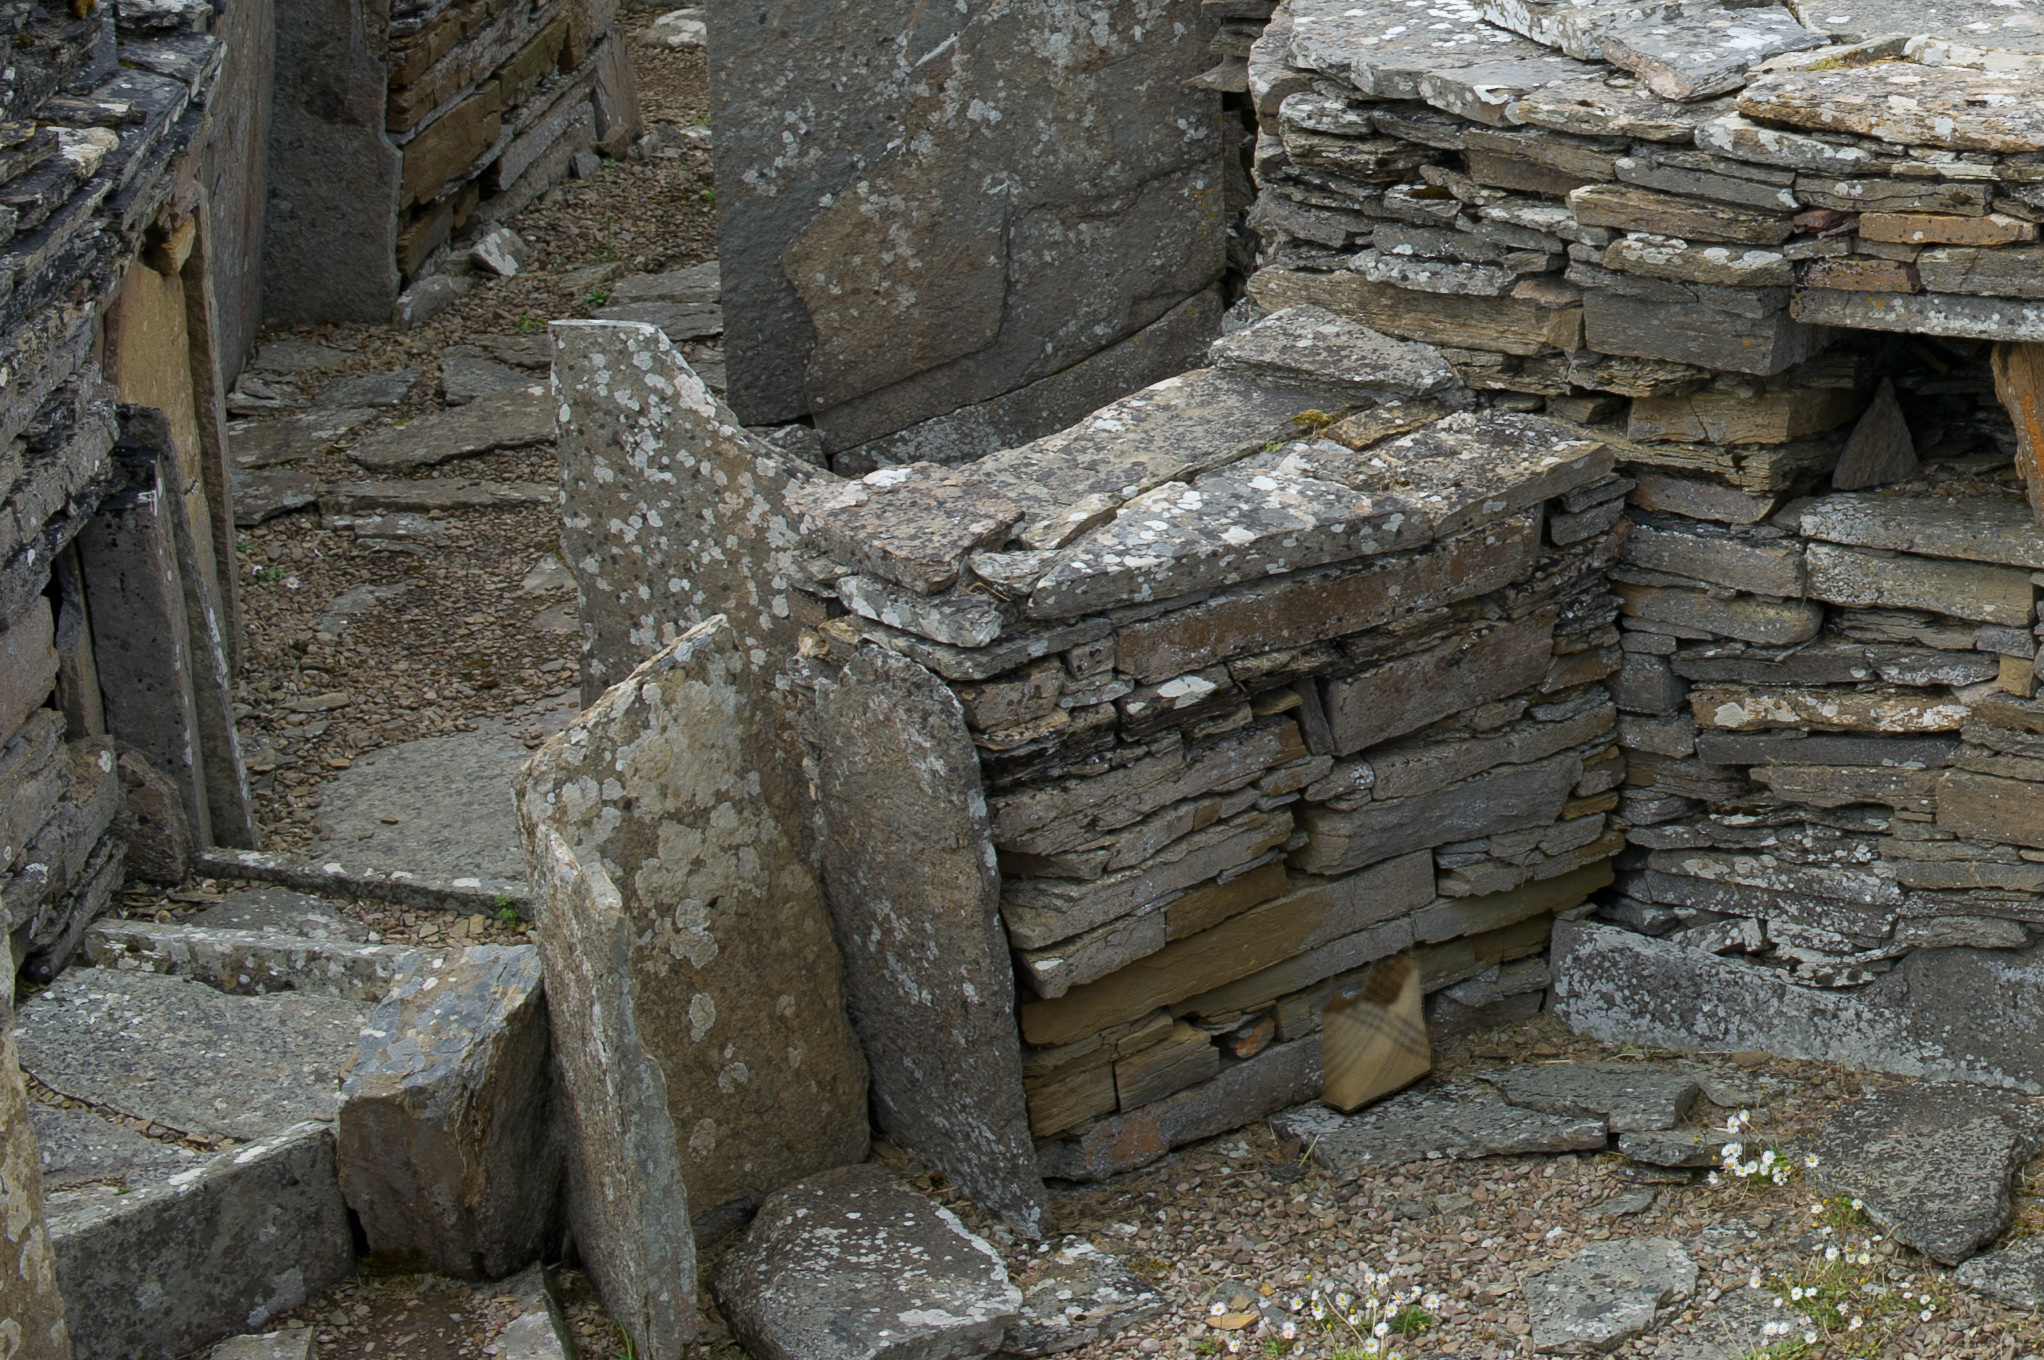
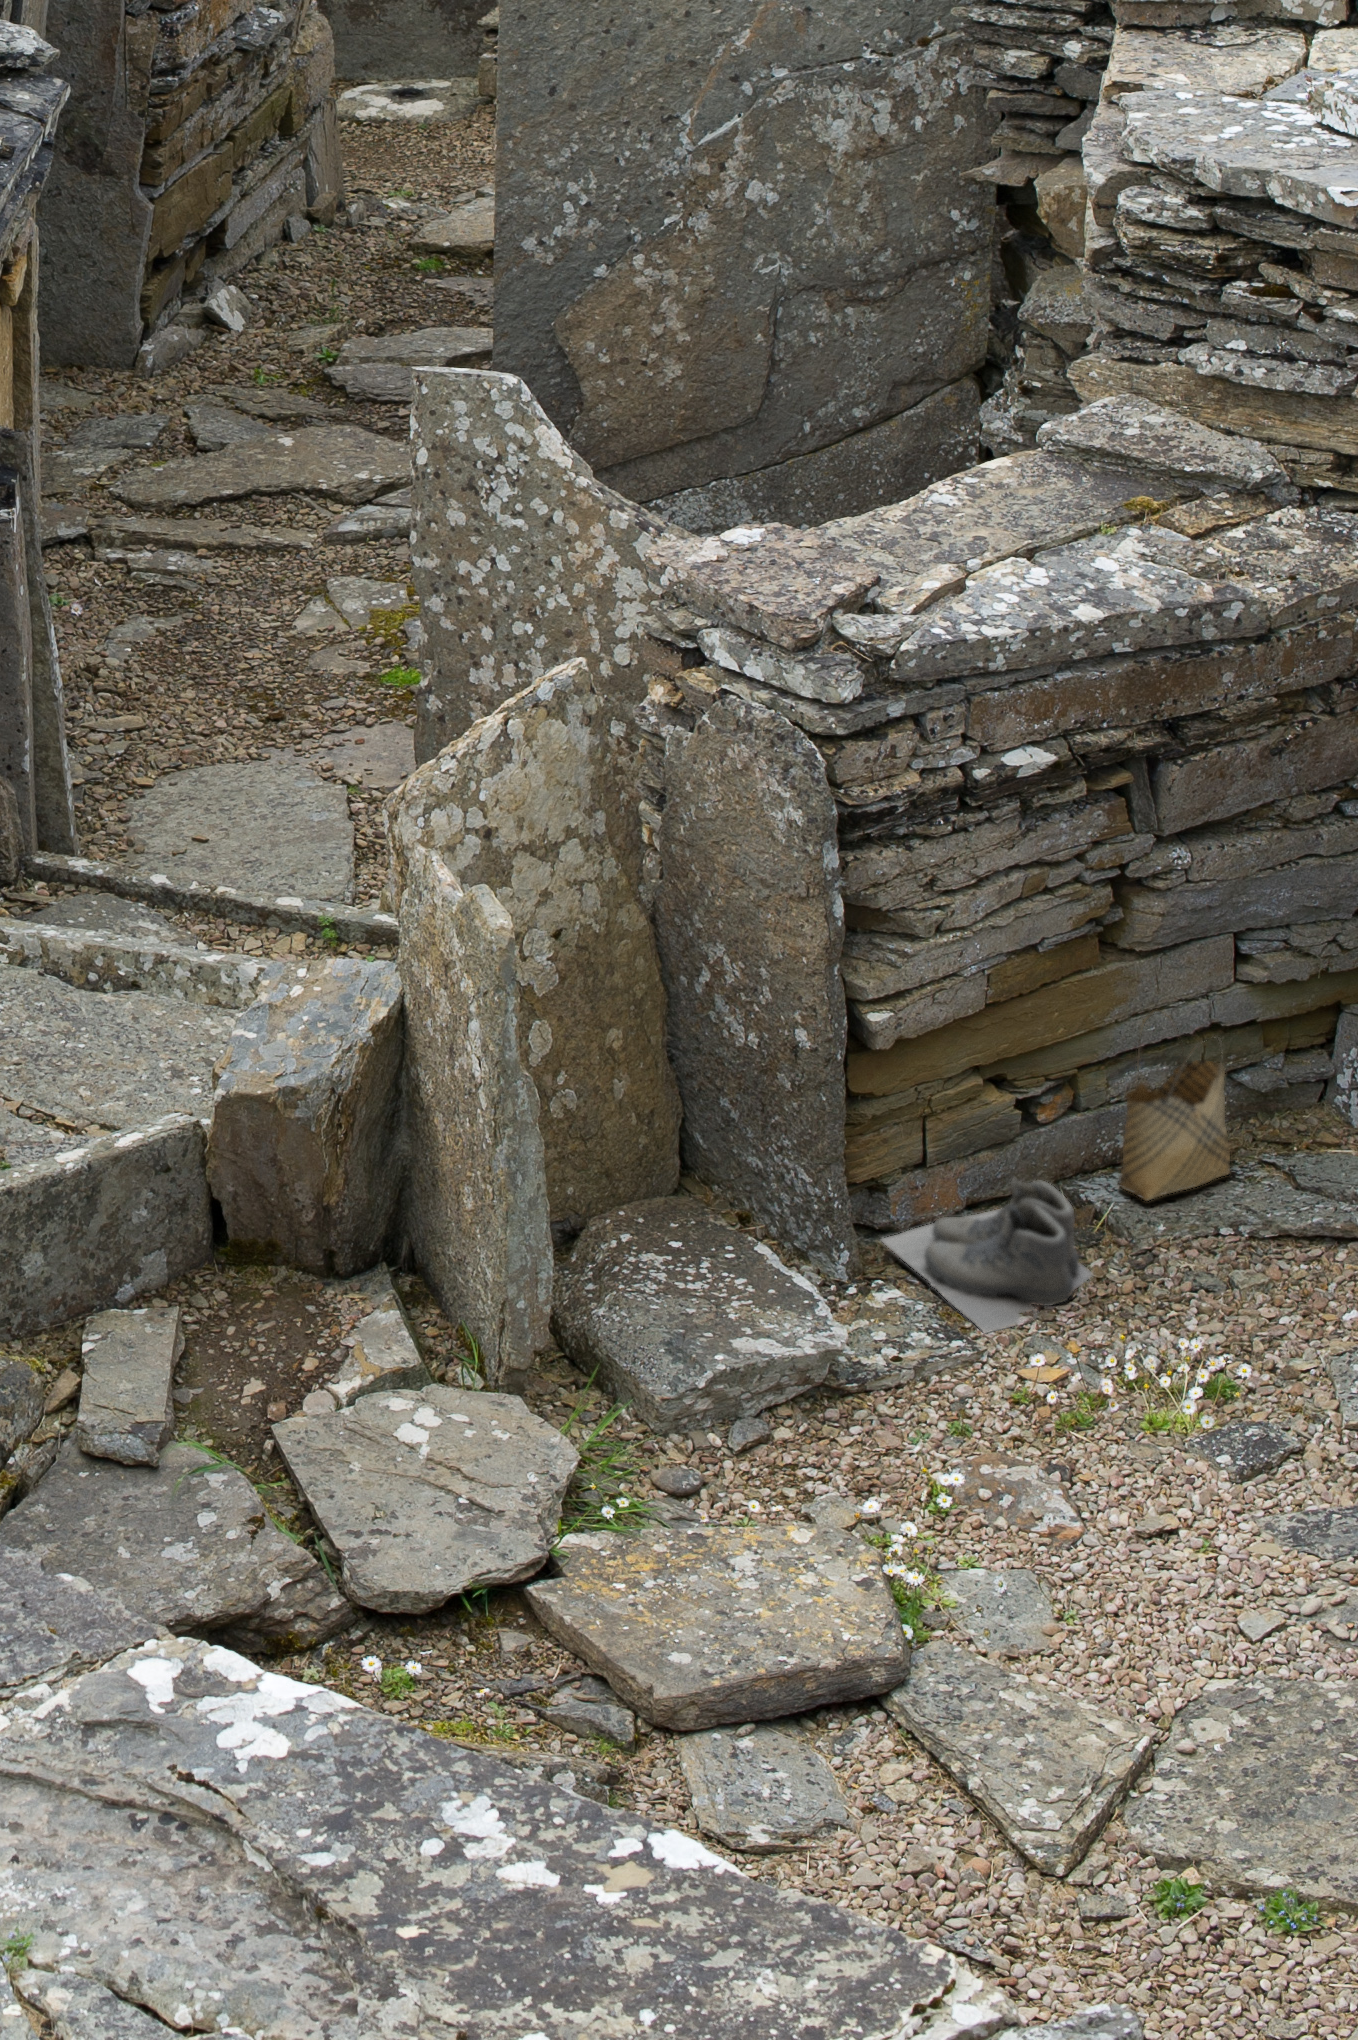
boots: none [1074,1110,1314,1282] -> present [882,1180,1092,1333]

